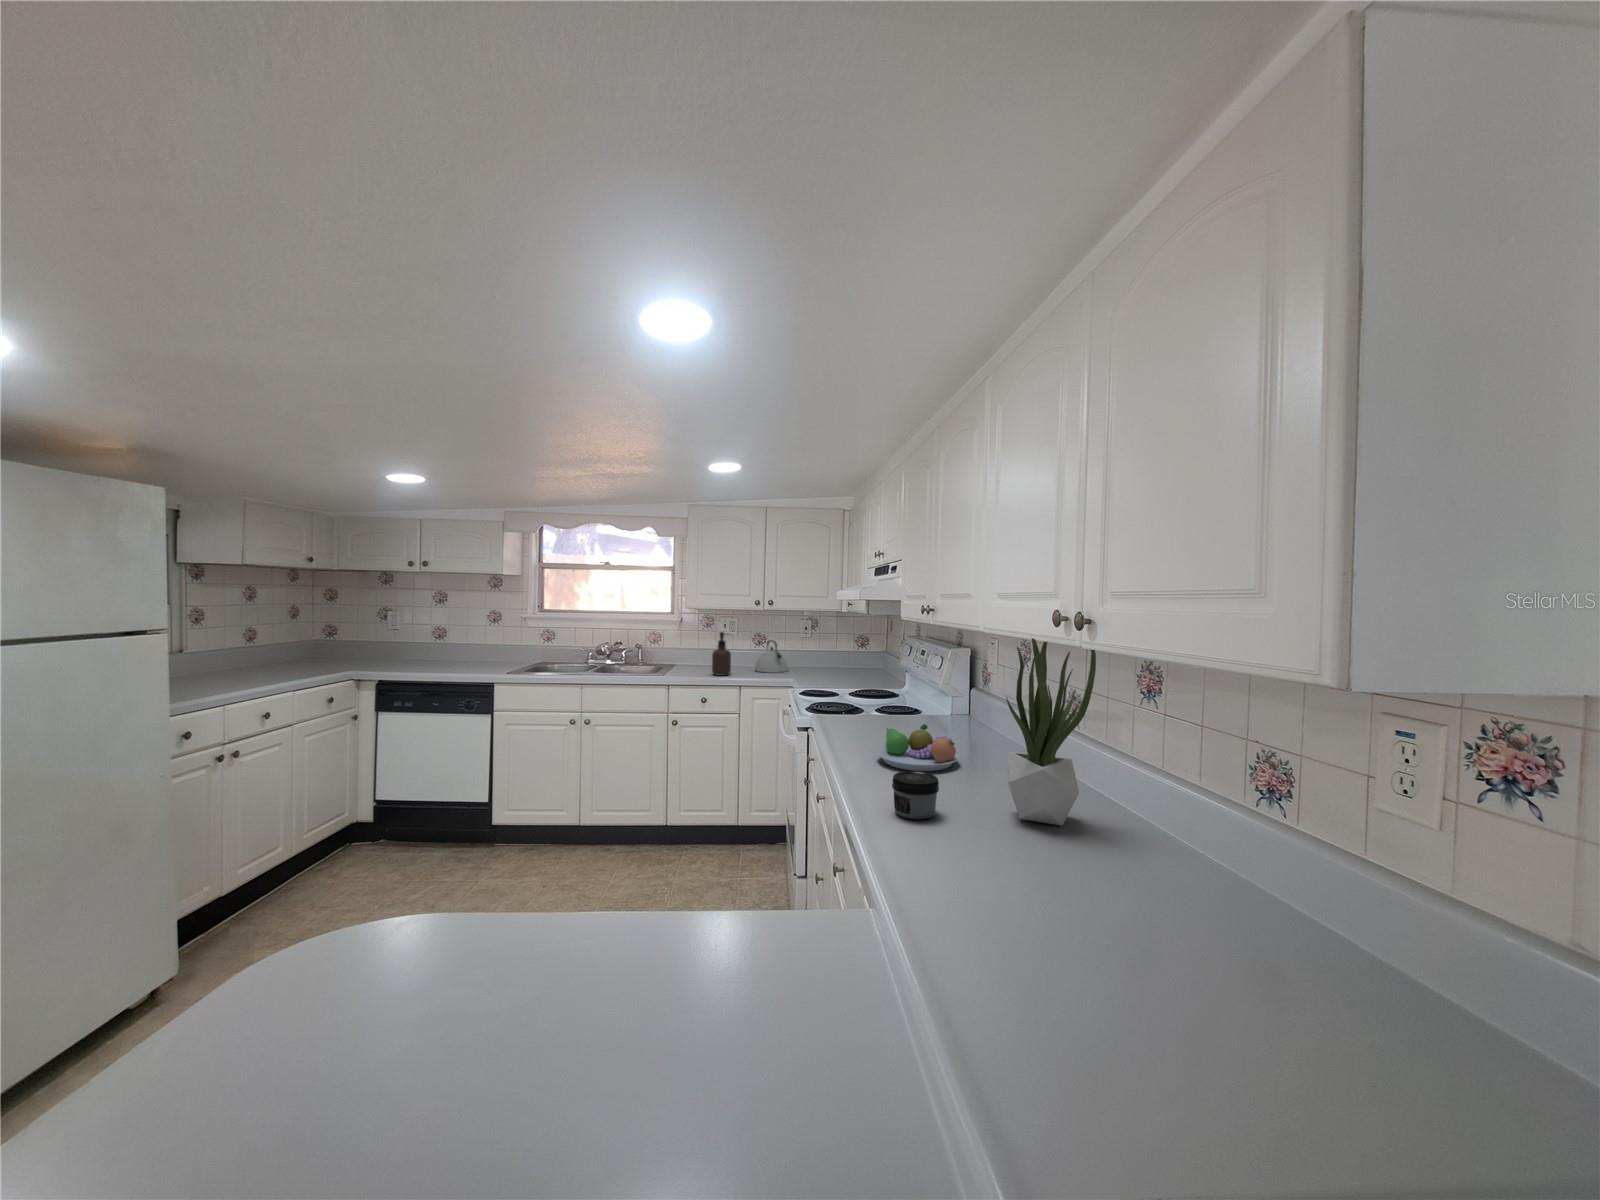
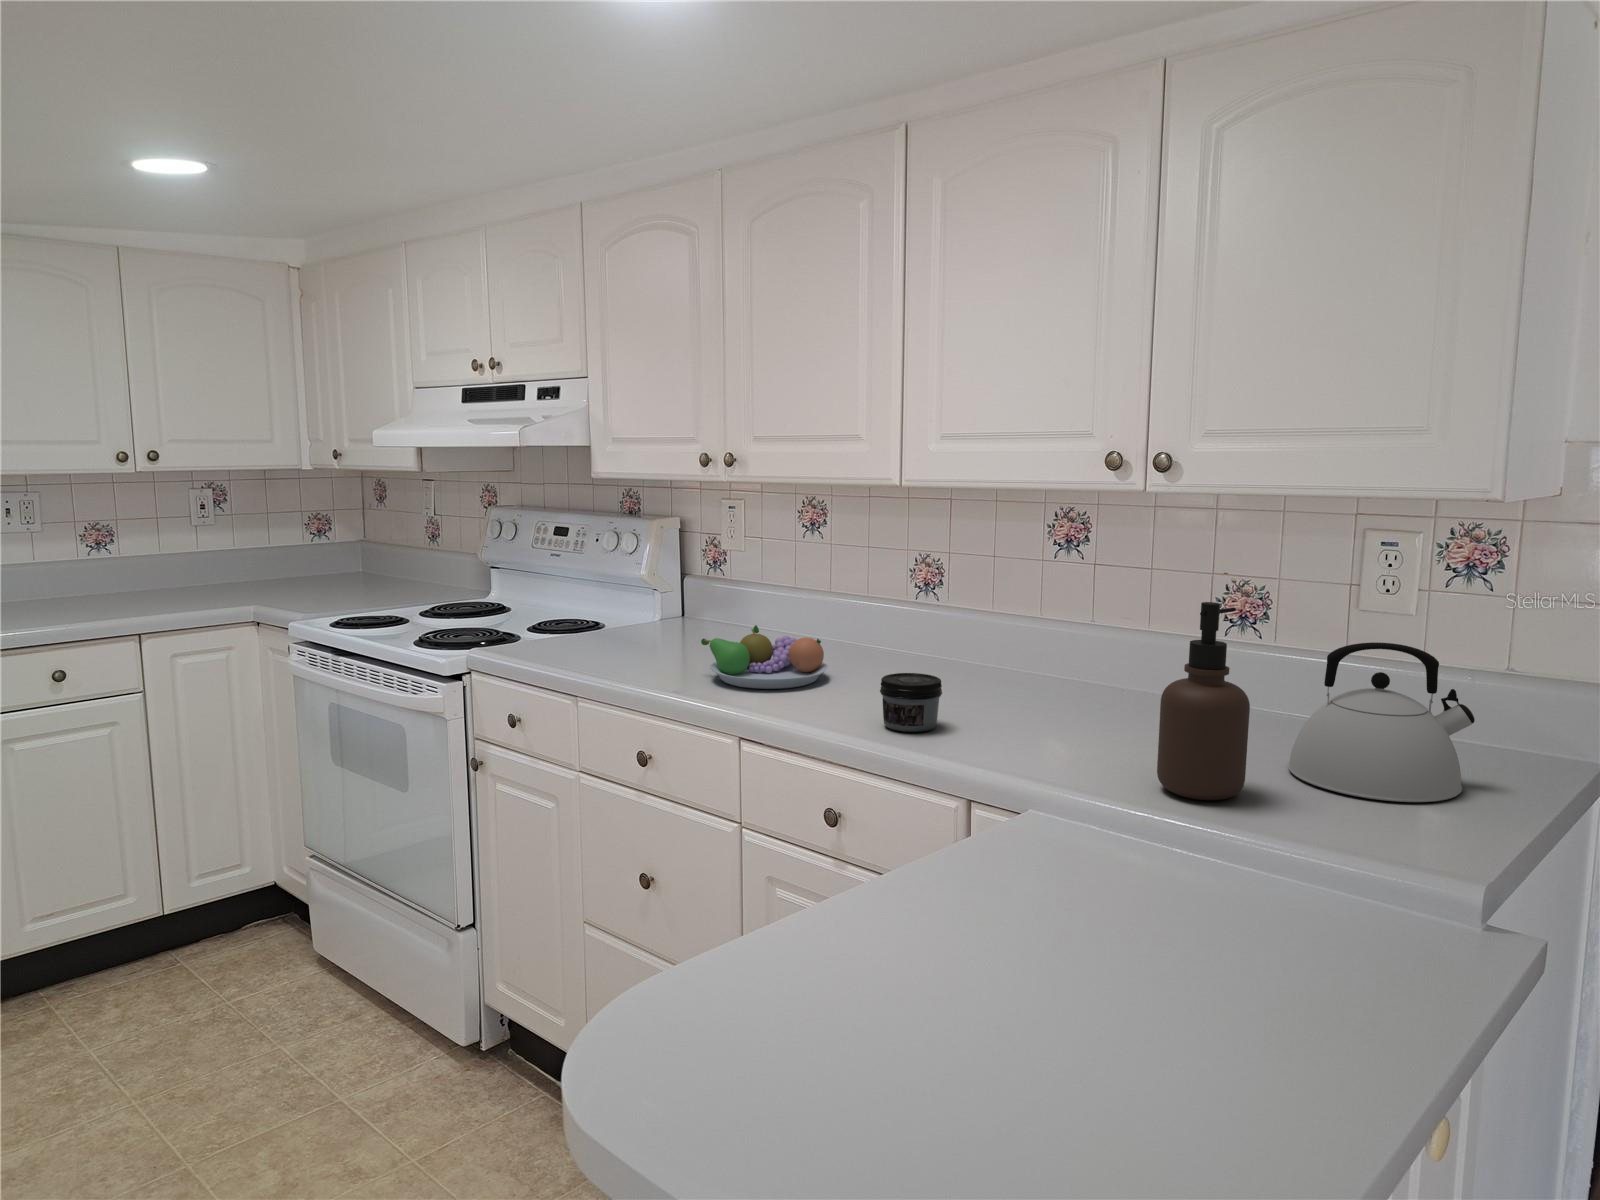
soap dispenser: present [712,632,731,676] -> present [1157,602,1250,800]
potted plant: present [1006,638,1096,826] -> none [975,474,1081,705]
kettle: present [755,640,788,673] -> present [1288,642,1475,802]

